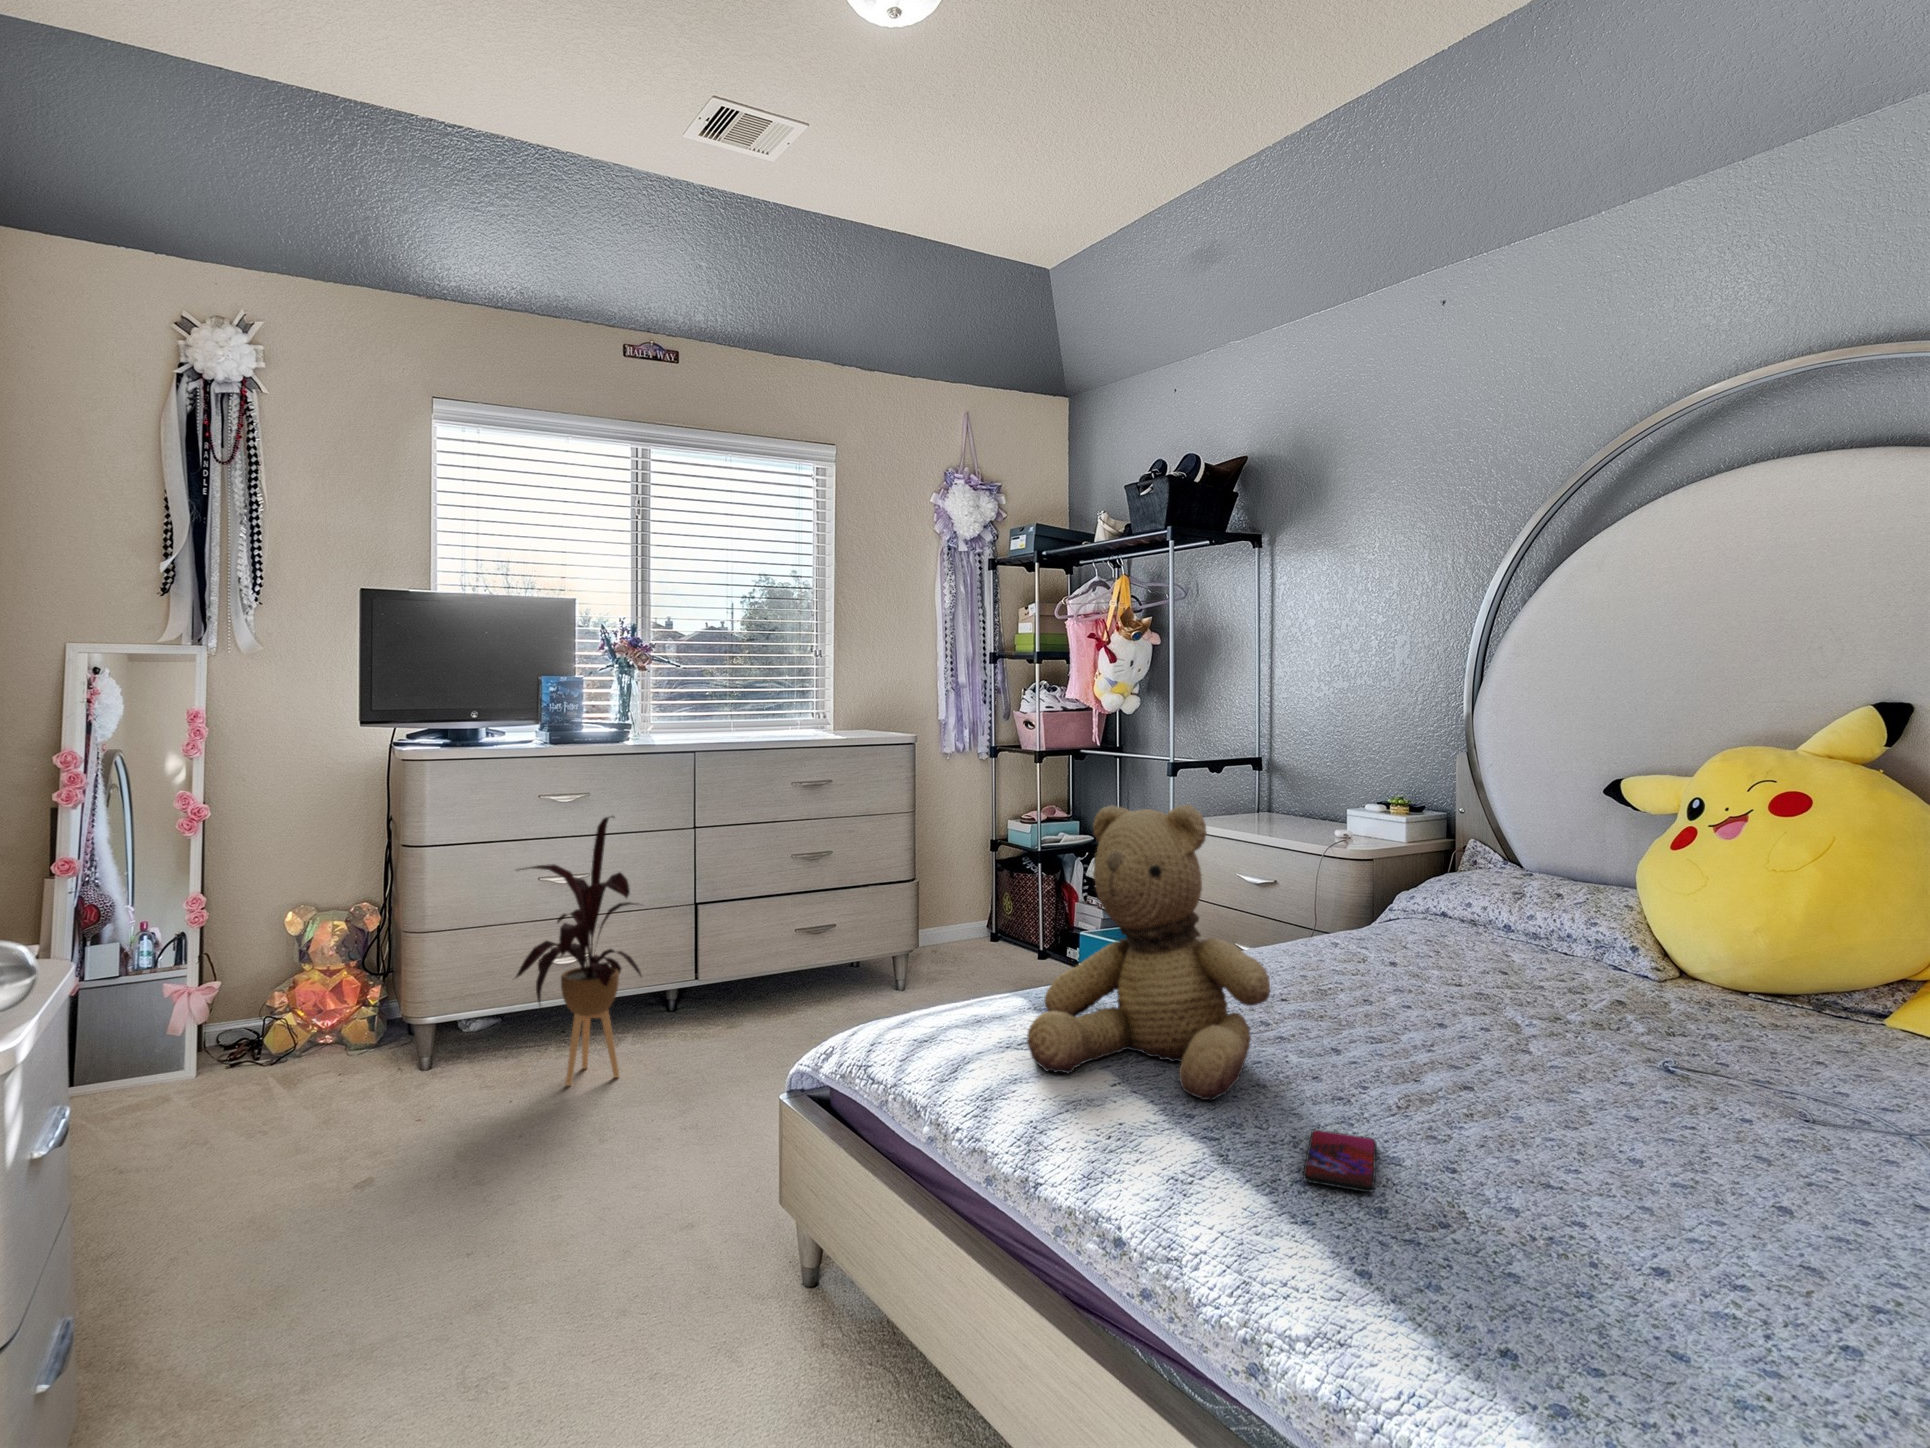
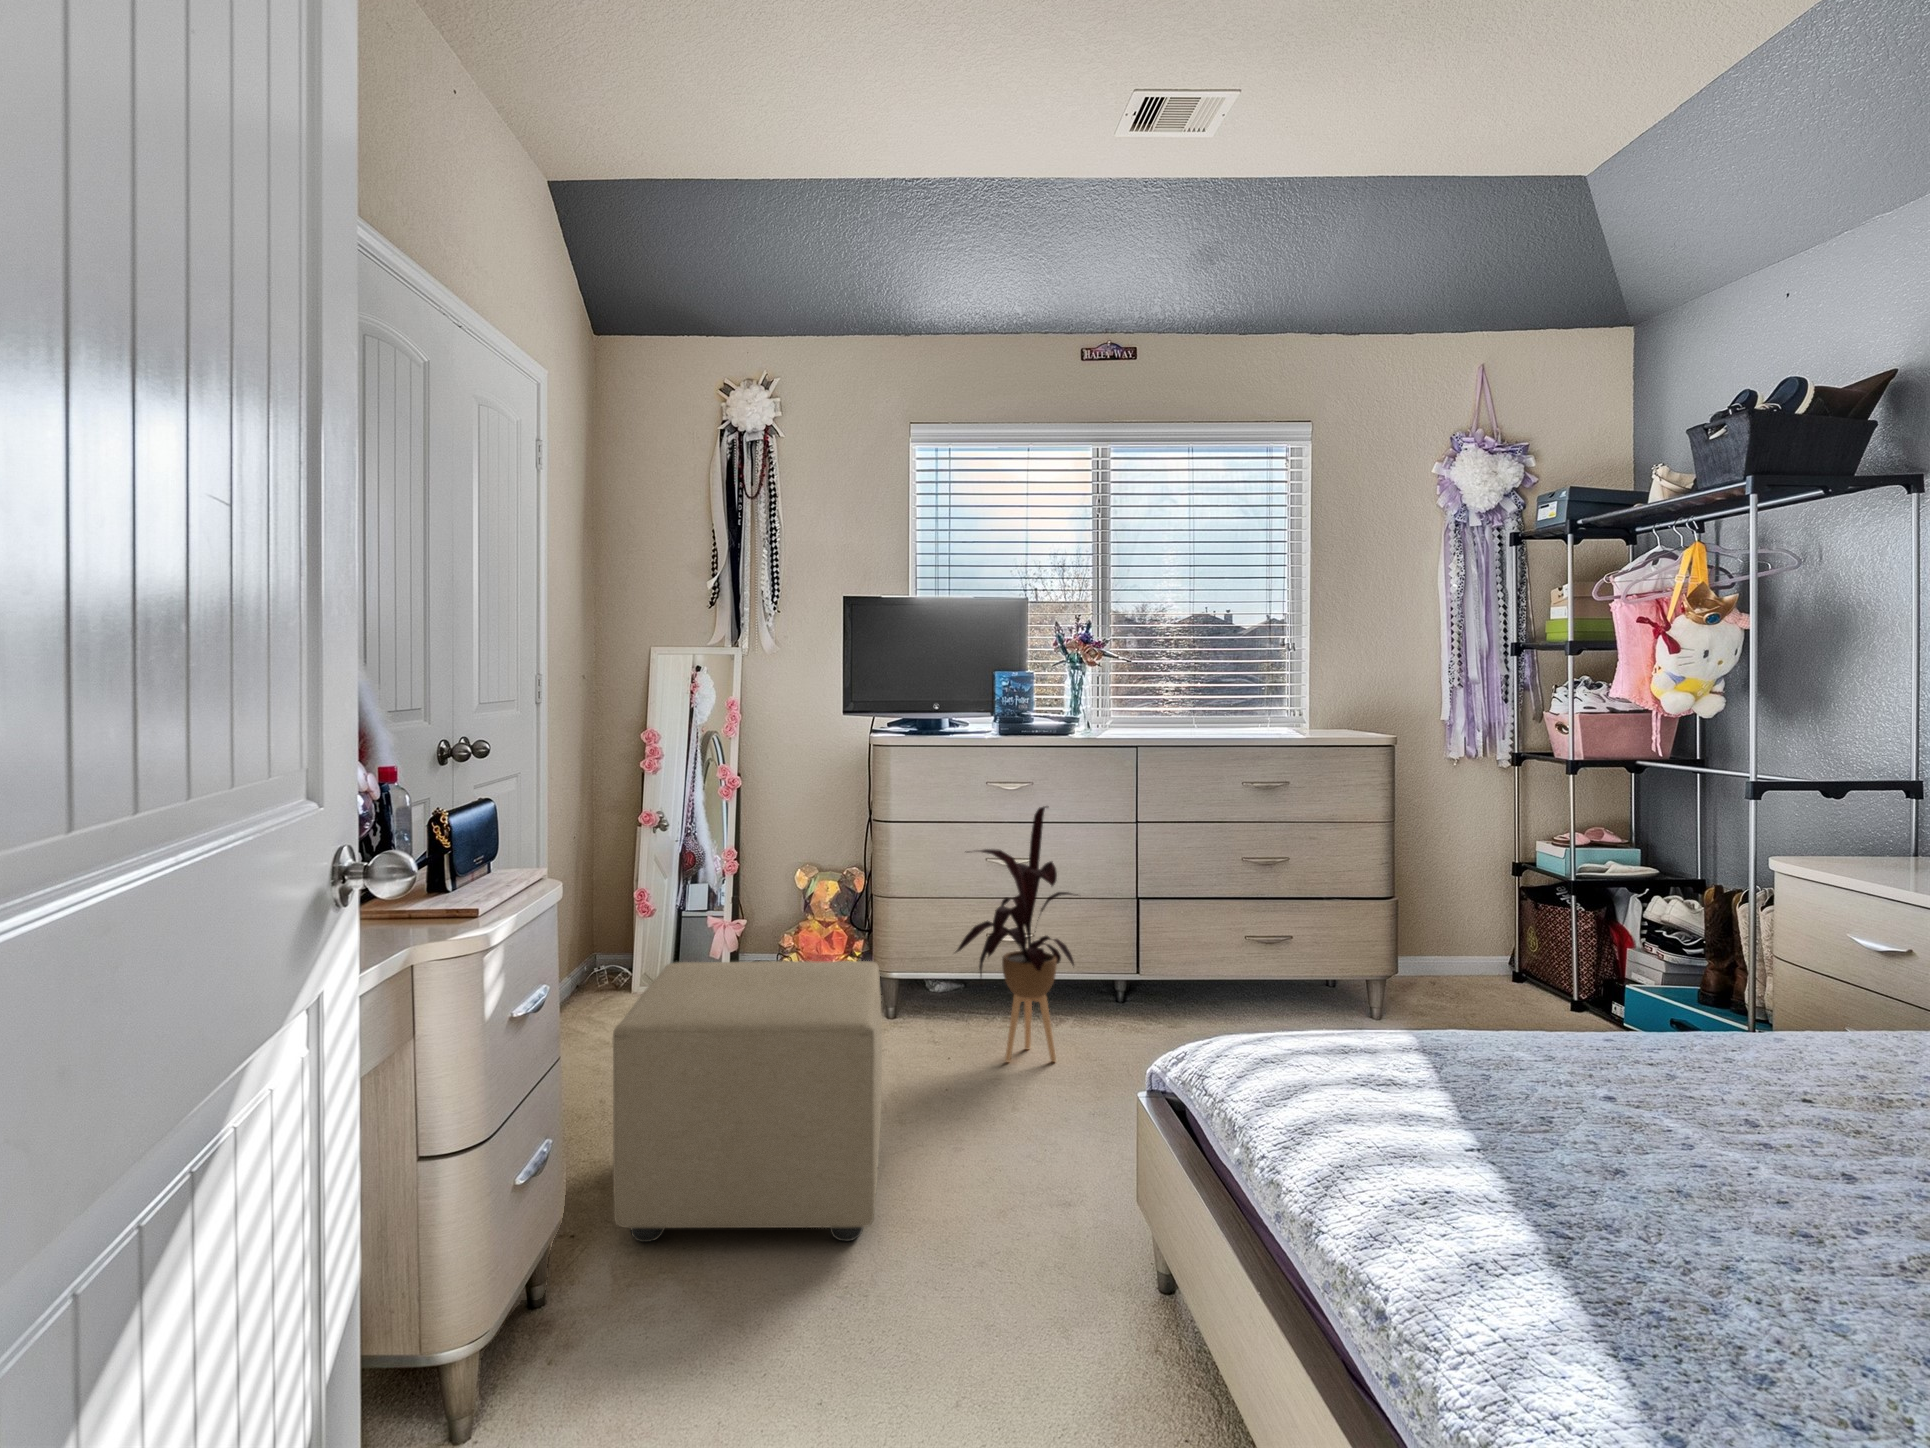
teddy bear: present [1027,805,1270,1100] -> none [1370,814,1689,1185]
ottoman: none [148,1000,491,1380] -> present [613,961,882,1242]
smartphone: present [1303,1130,1376,1192] -> none [1655,1248,1805,1340]

